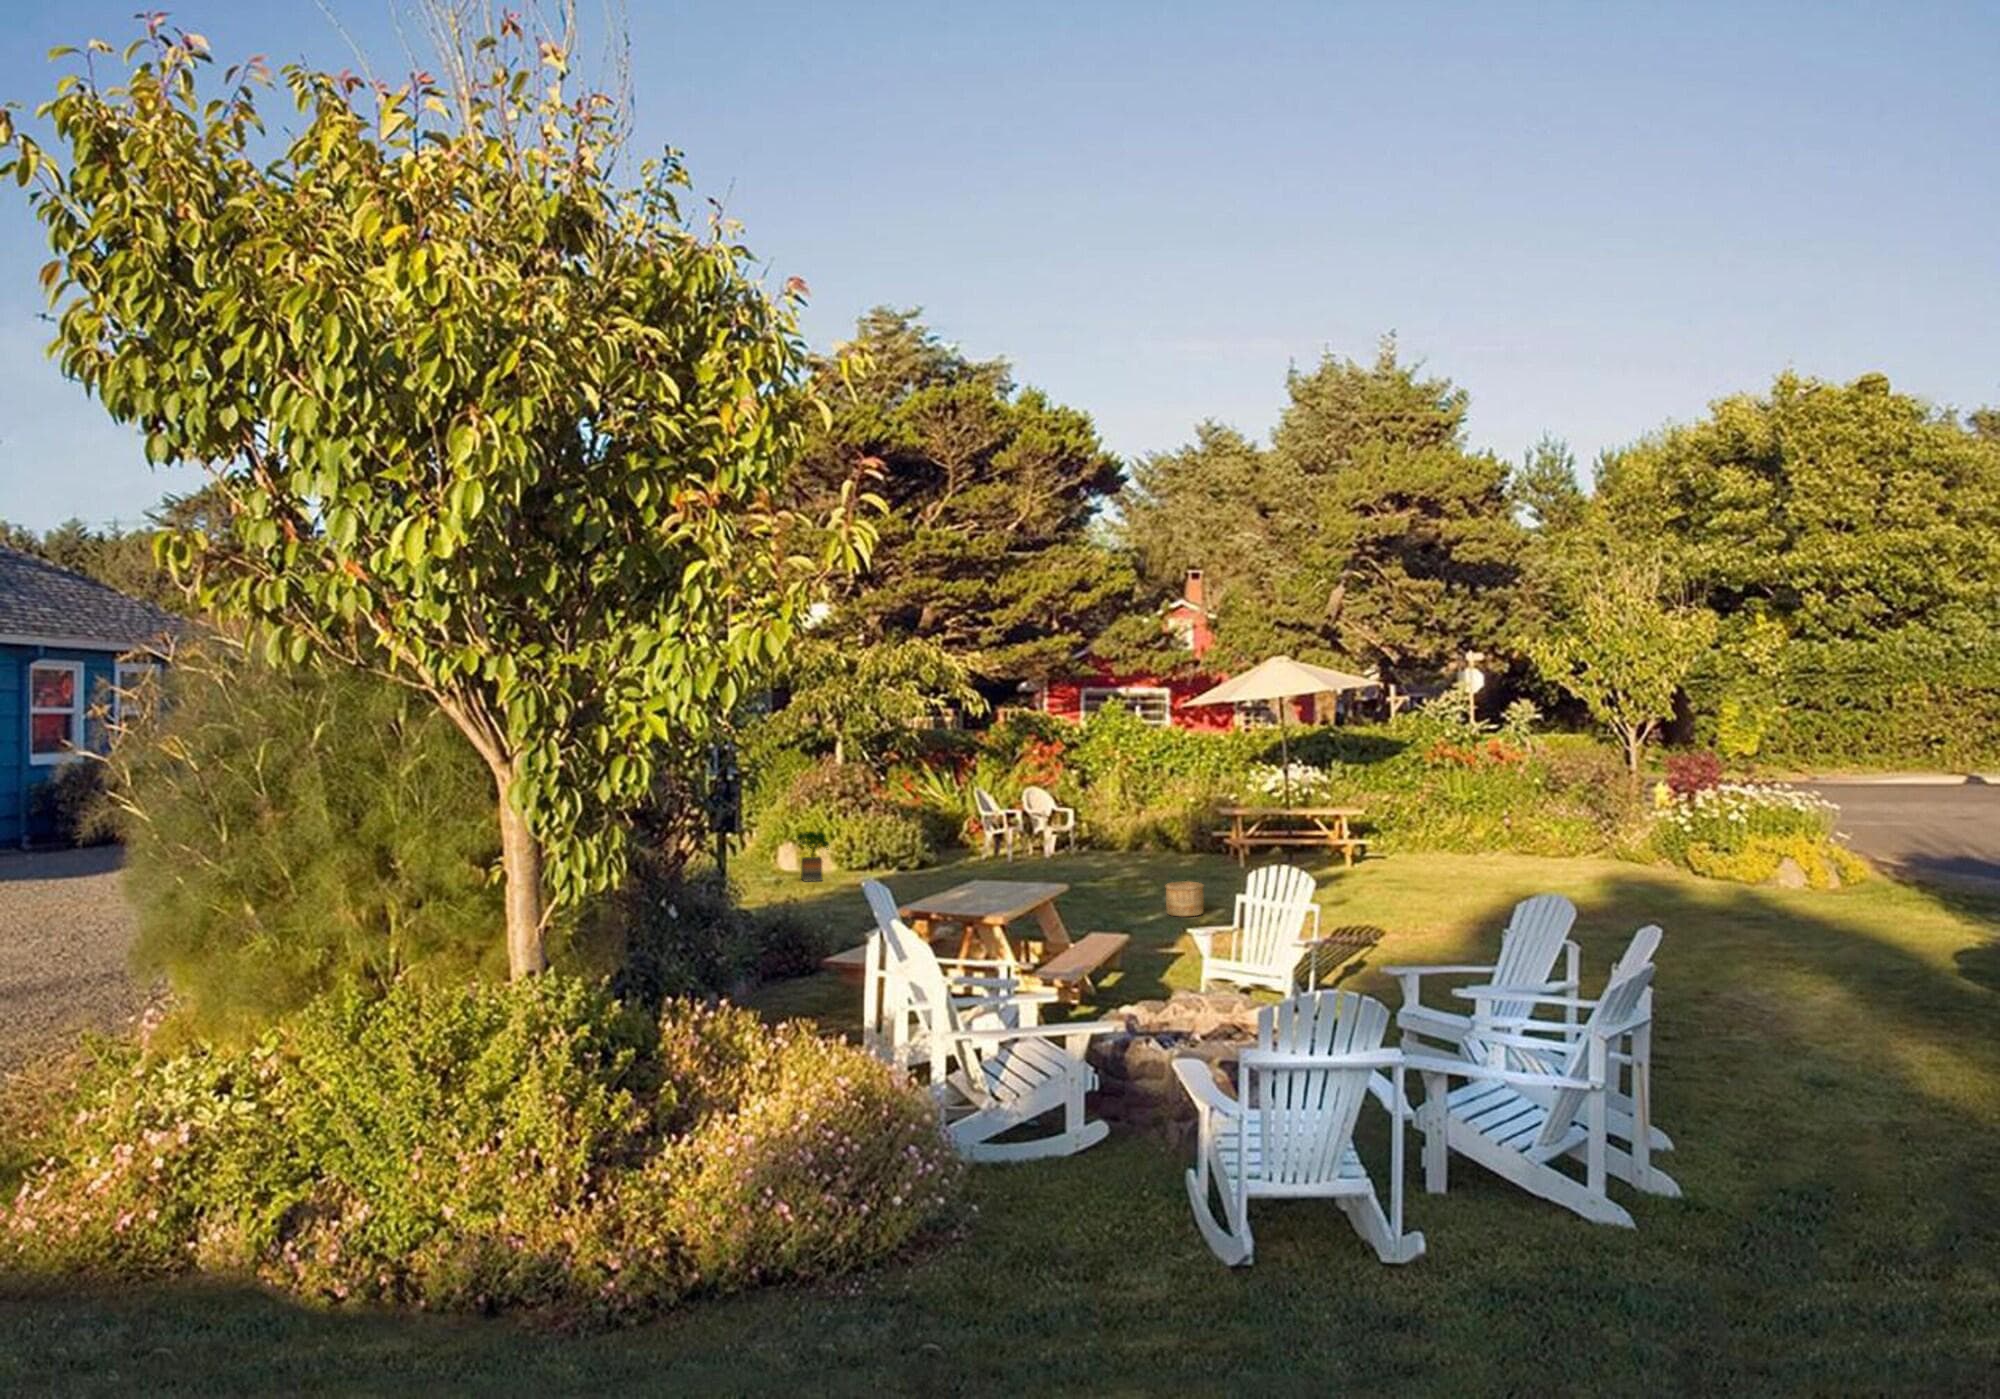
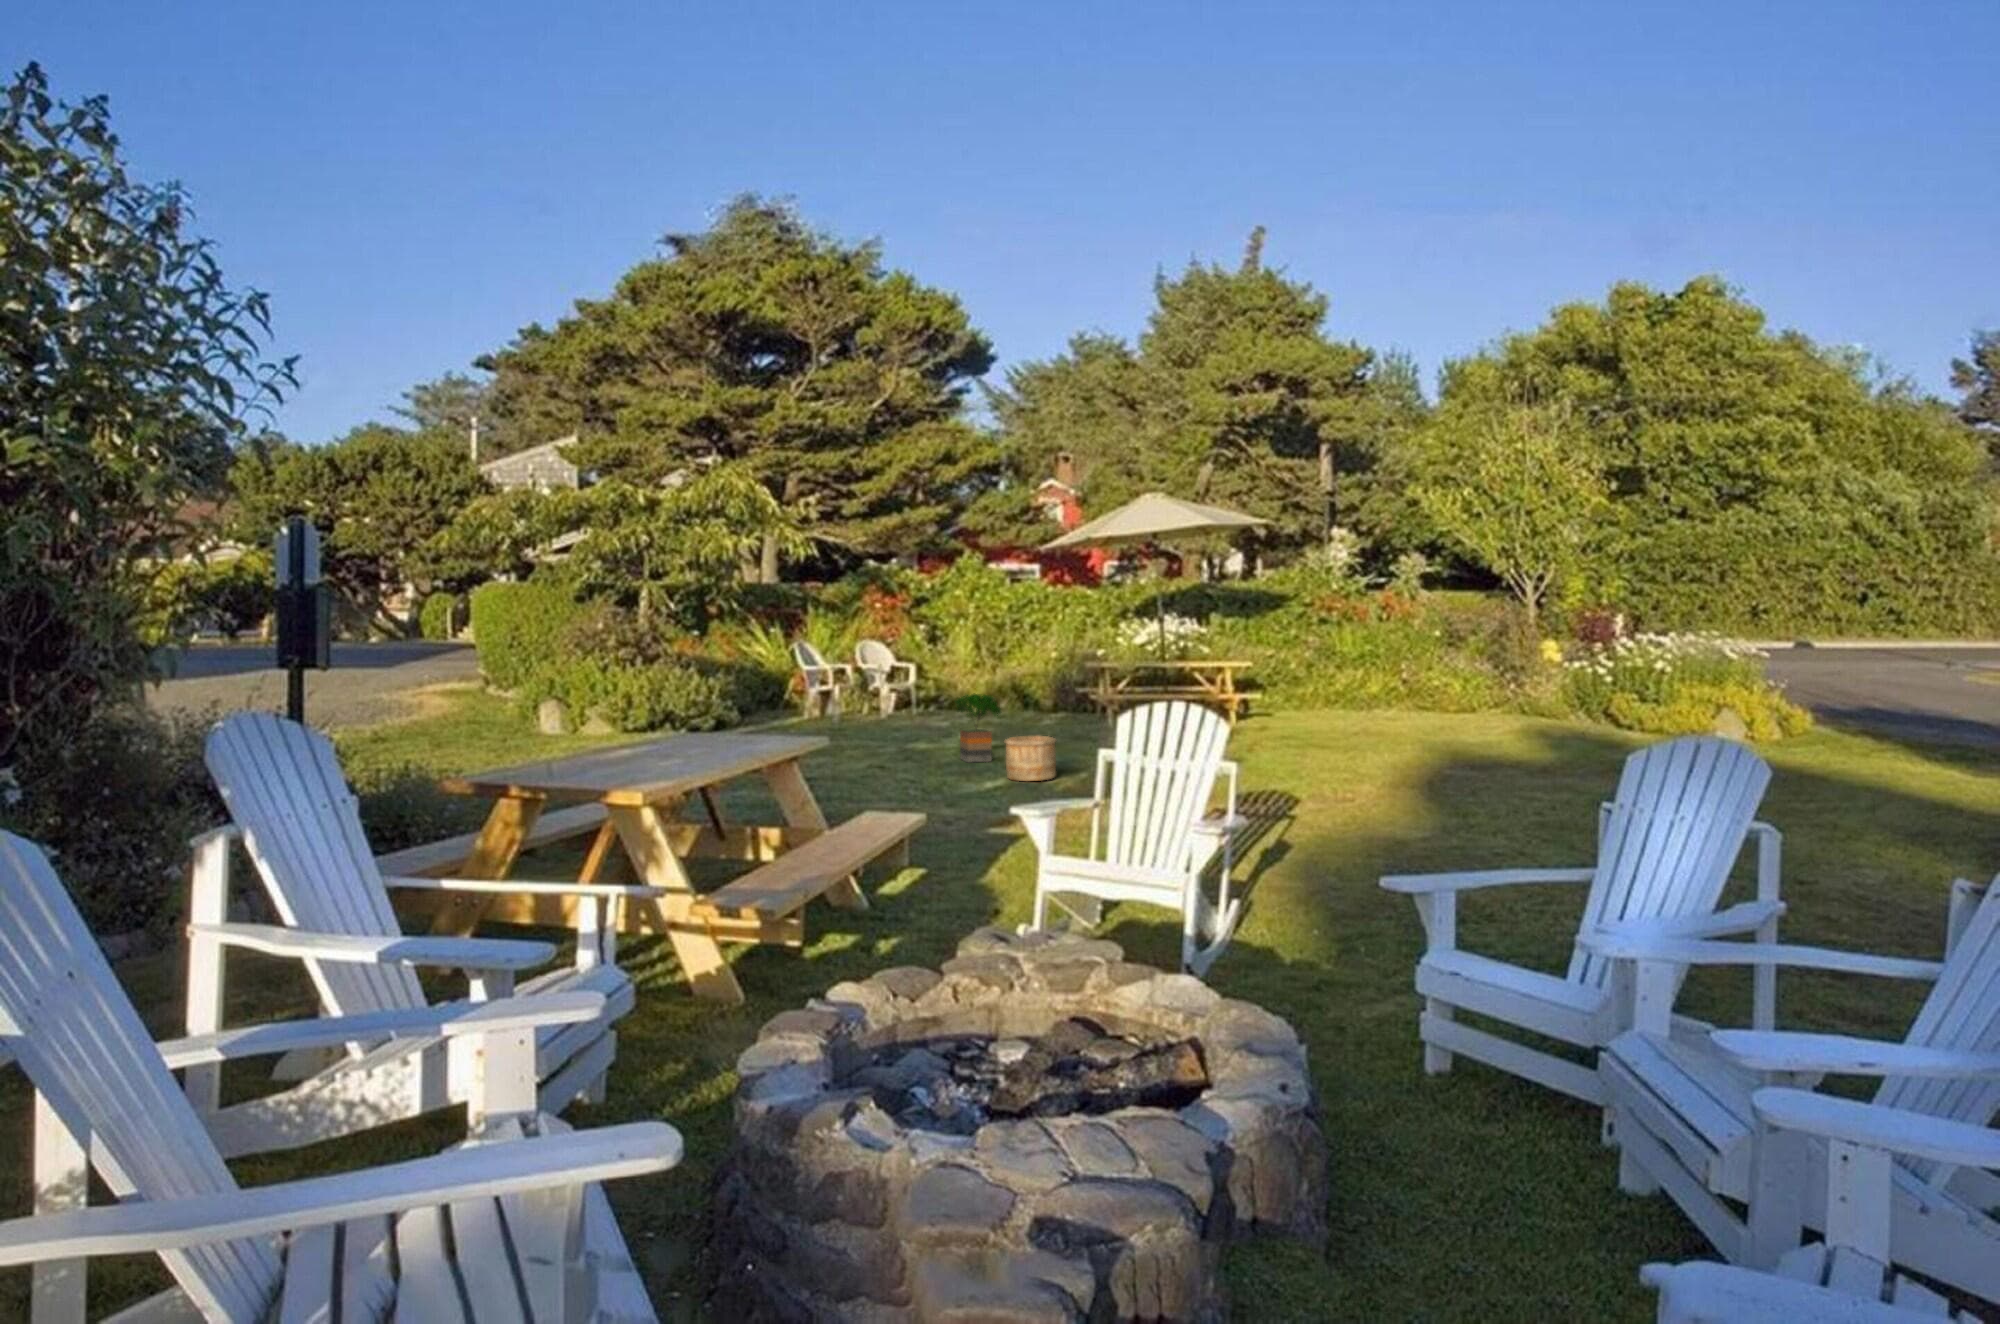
potted tree: present [796,832,829,881] -> present [955,693,1001,762]

